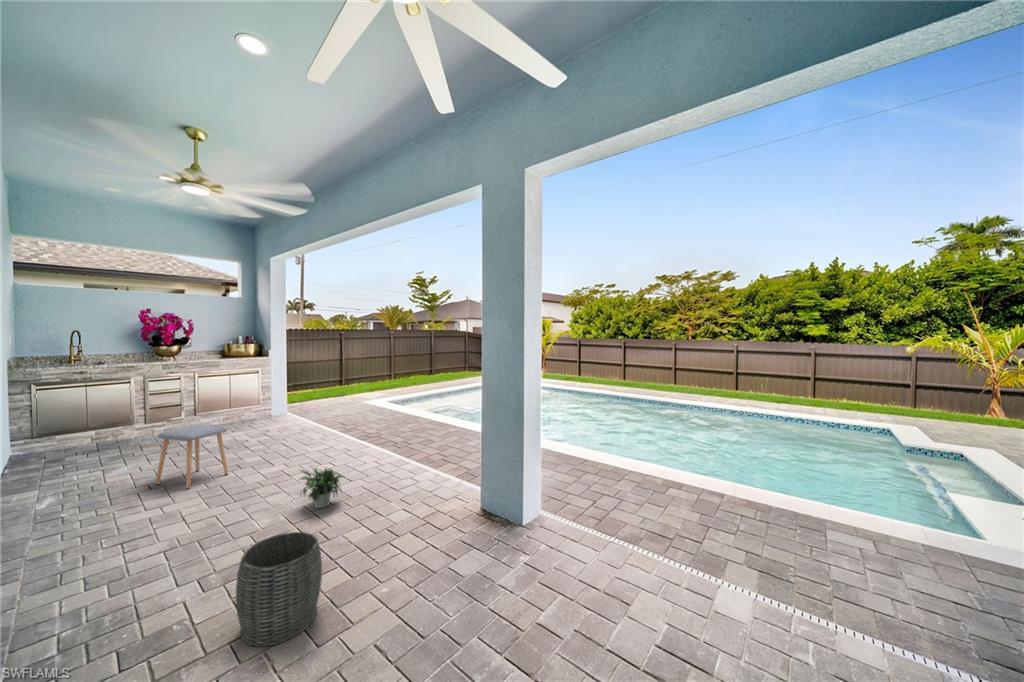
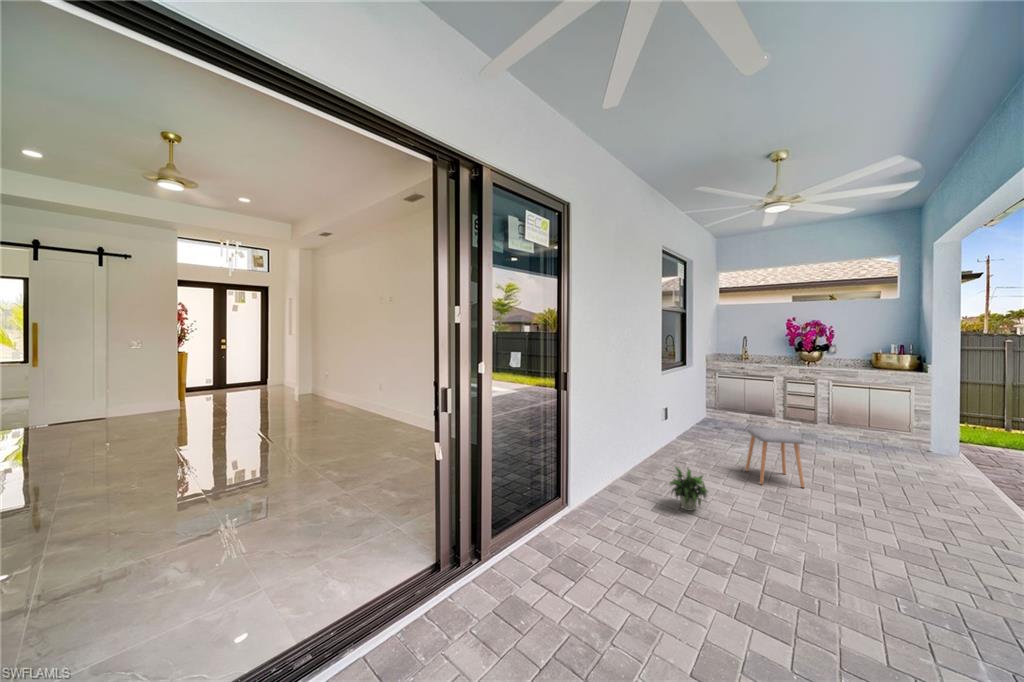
potted plant: present [300,468,342,508] -> present [670,467,708,511]
woven basket: present [236,532,322,647] -> none [661,539,738,649]

